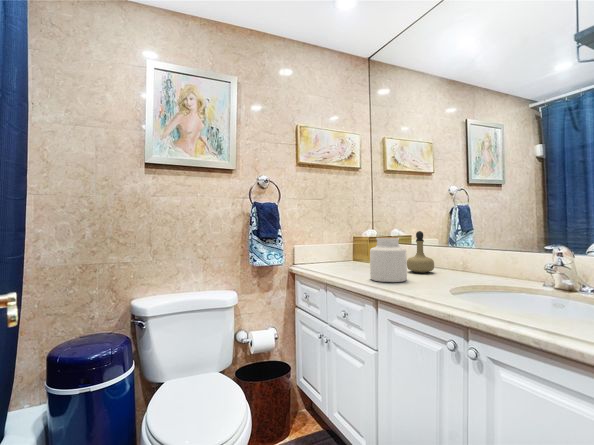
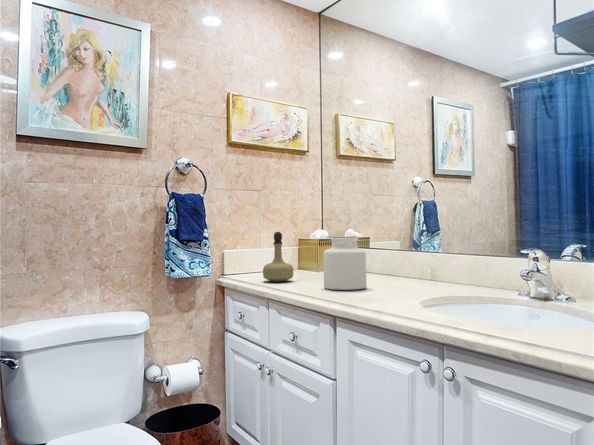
perfume bottle: present [407,231,434,273] -> present [263,232,293,282]

